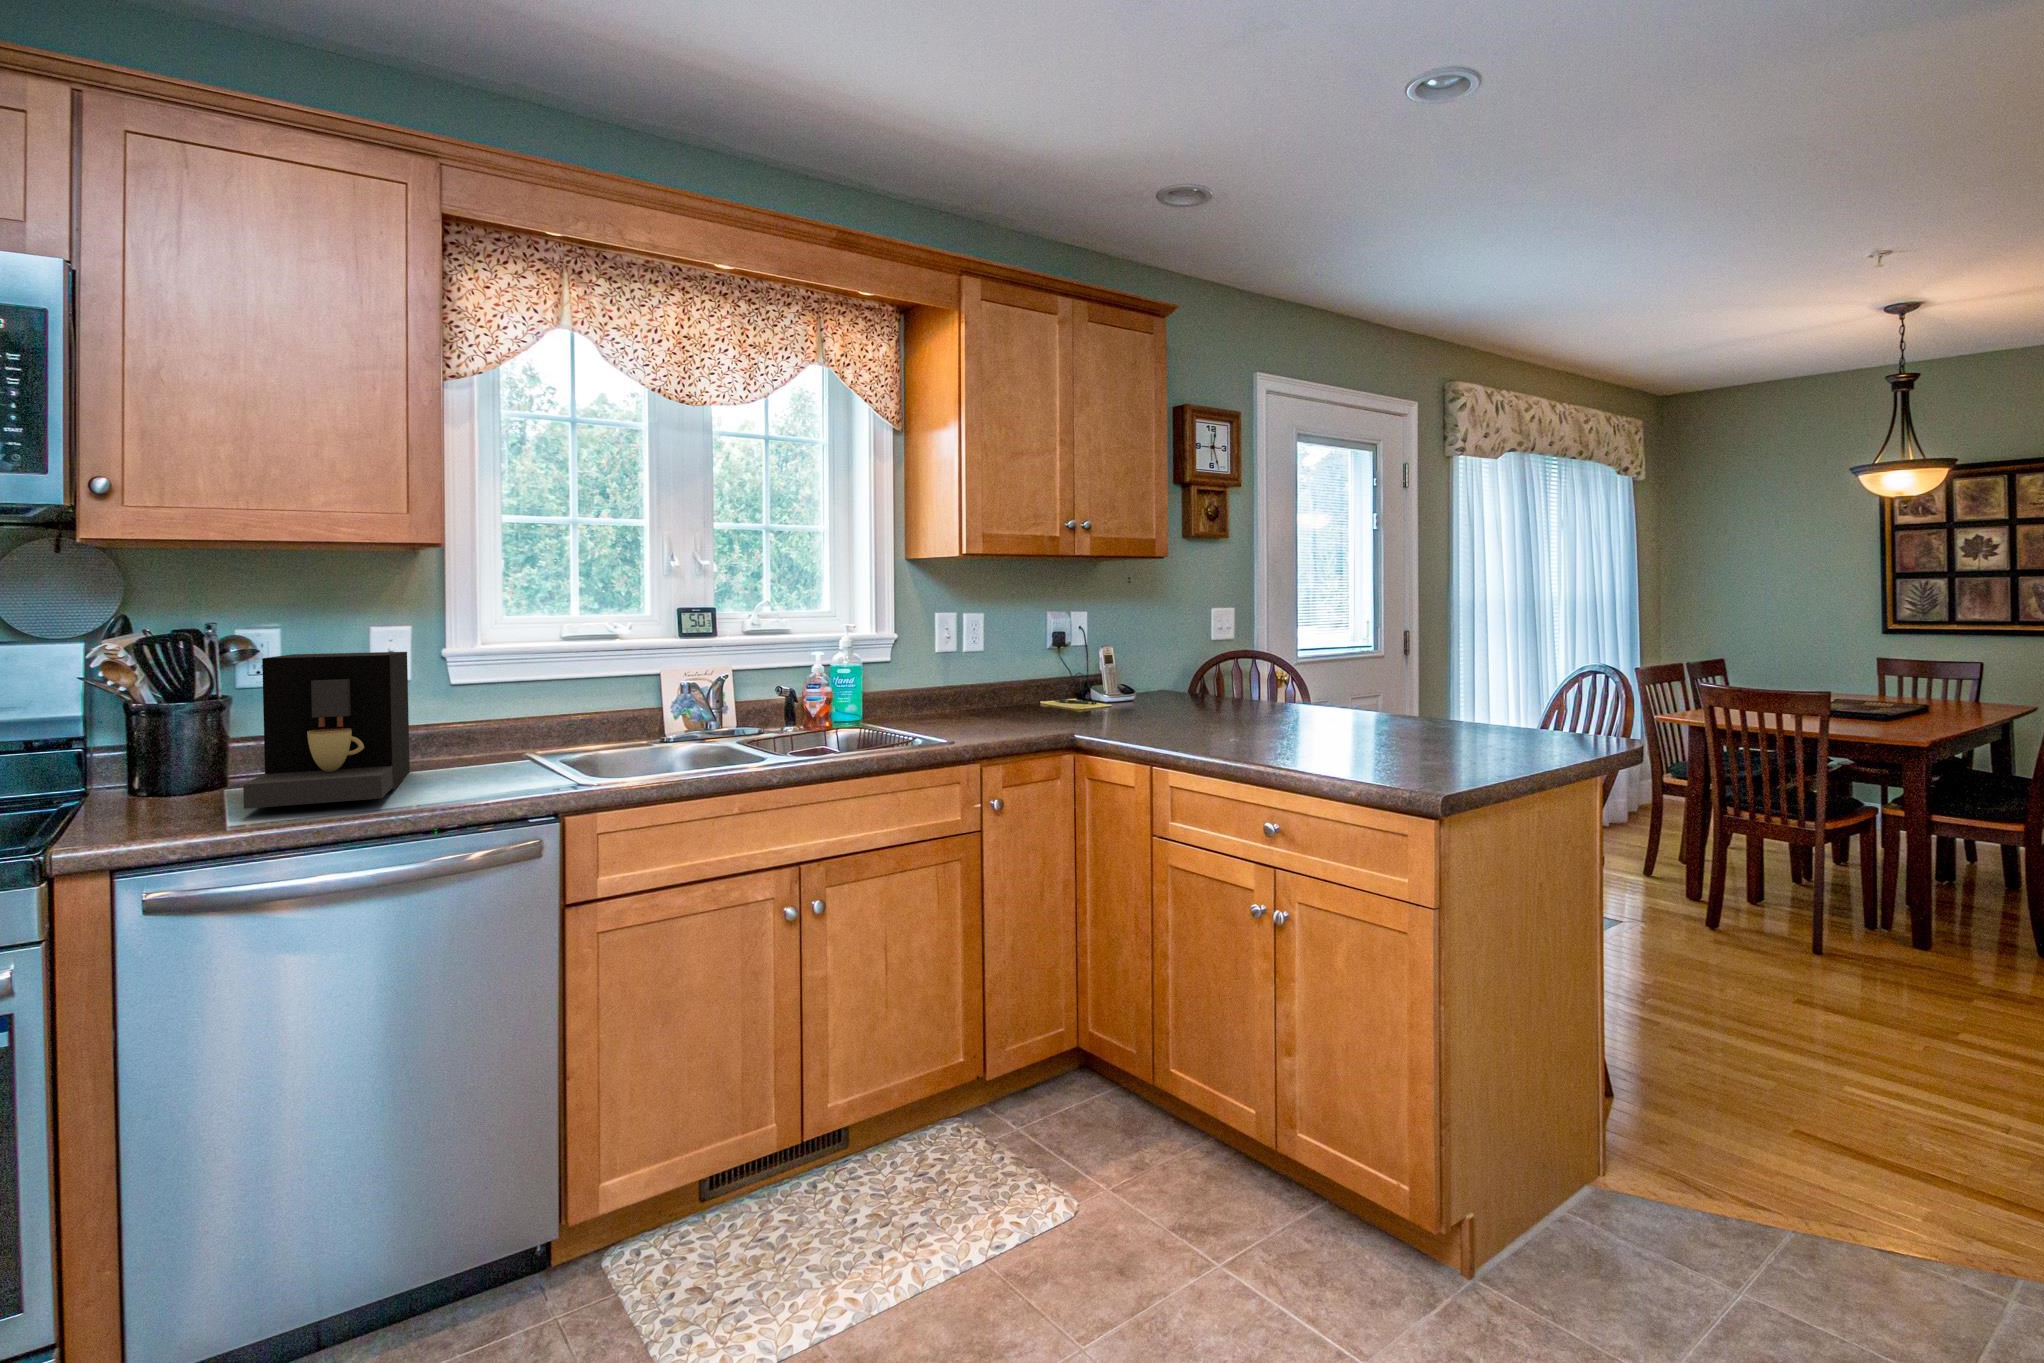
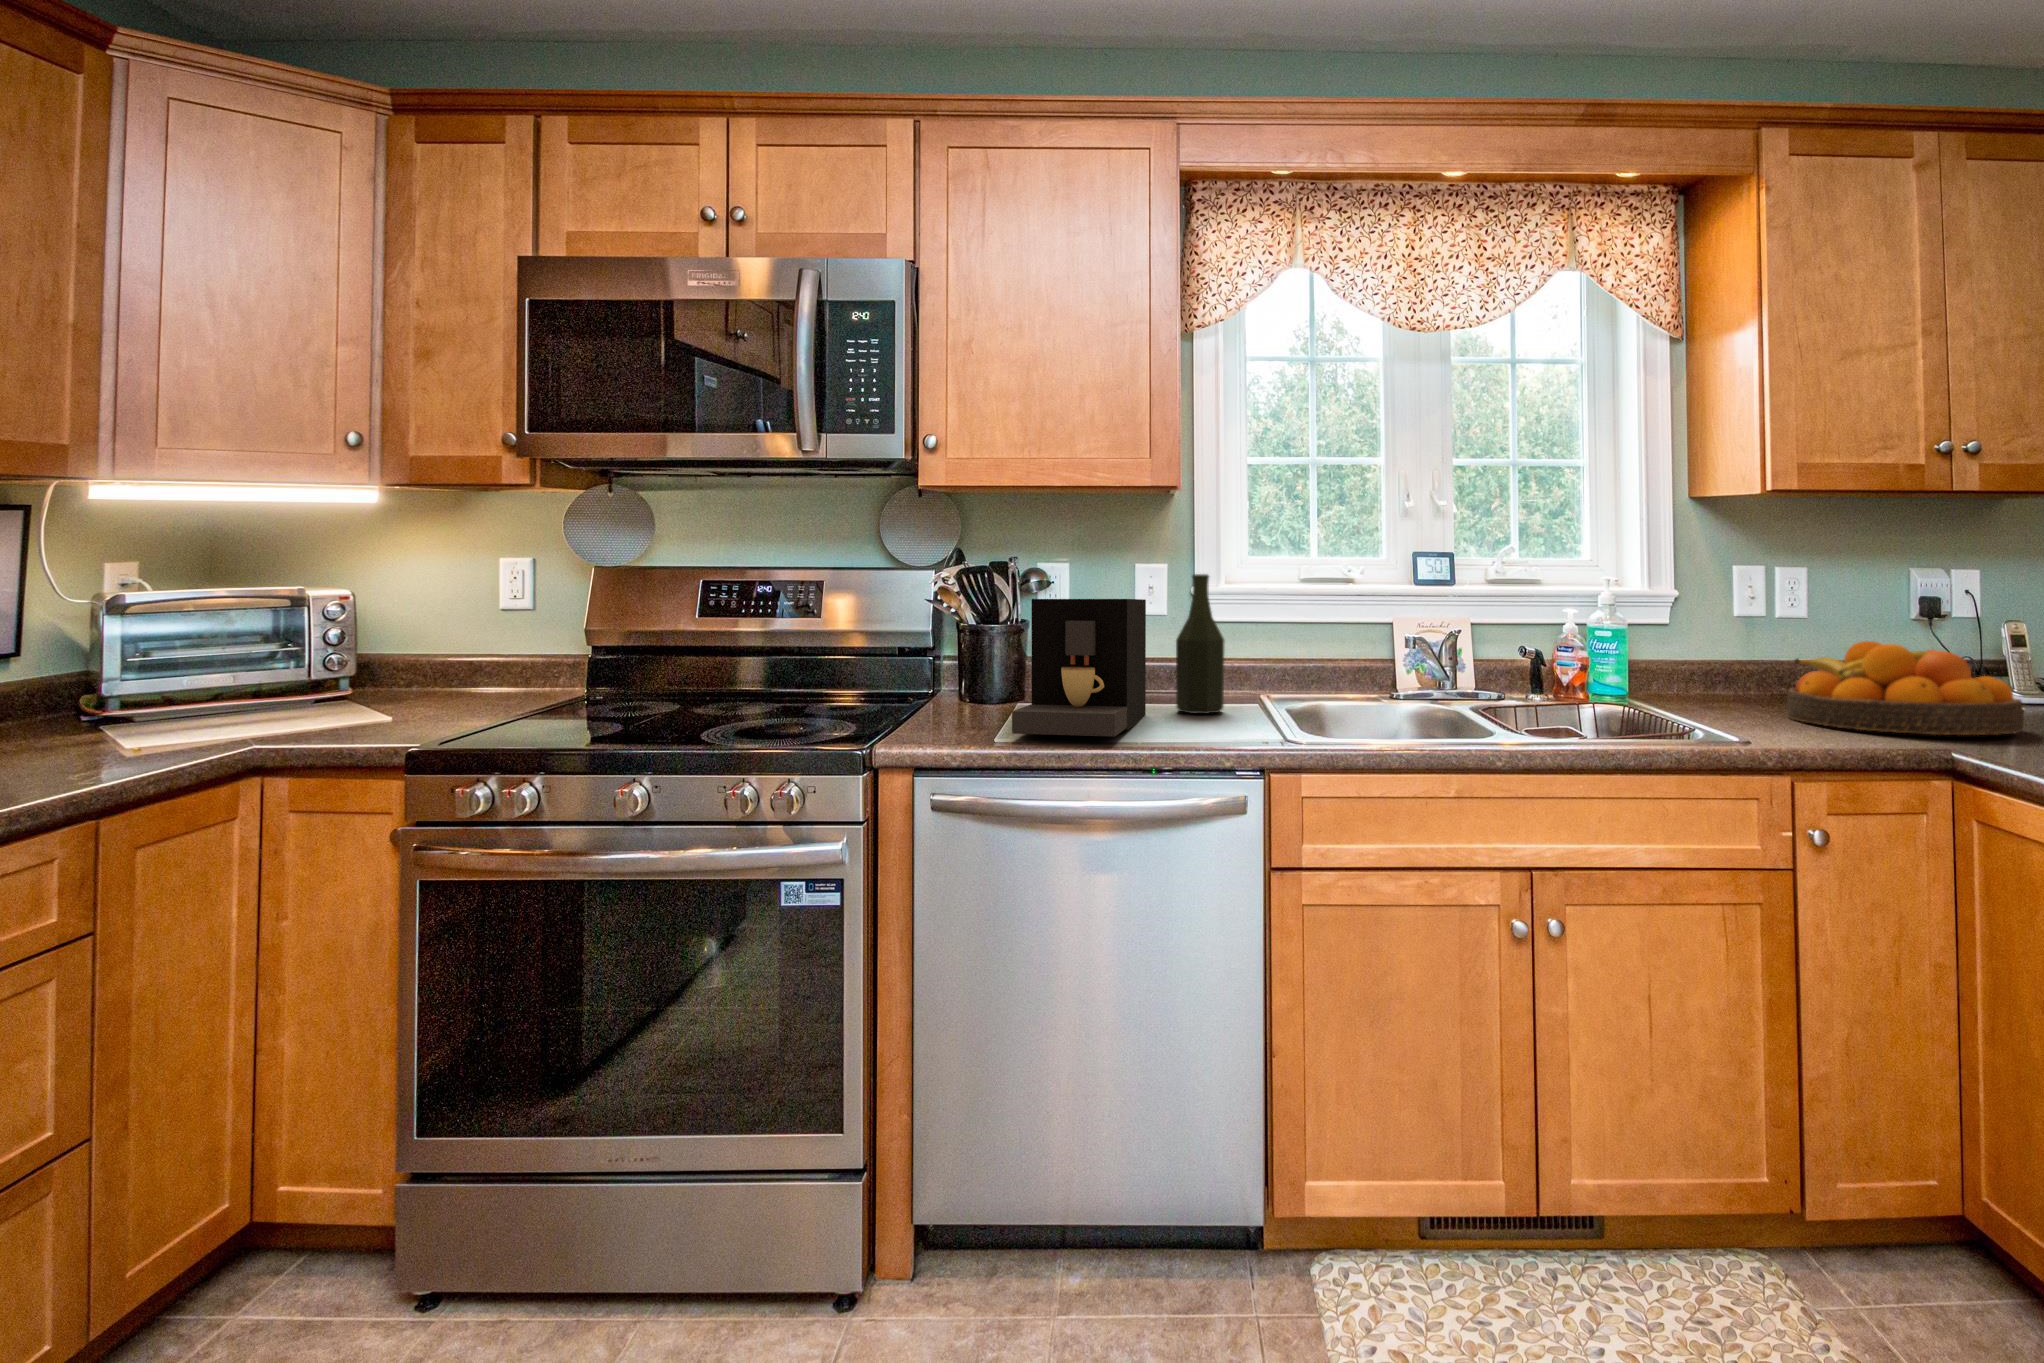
bottle: none [444,624,501,765] -> present [1176,574,1225,714]
fruit bowl: none [971,665,1099,729] -> present [1786,641,2024,735]

